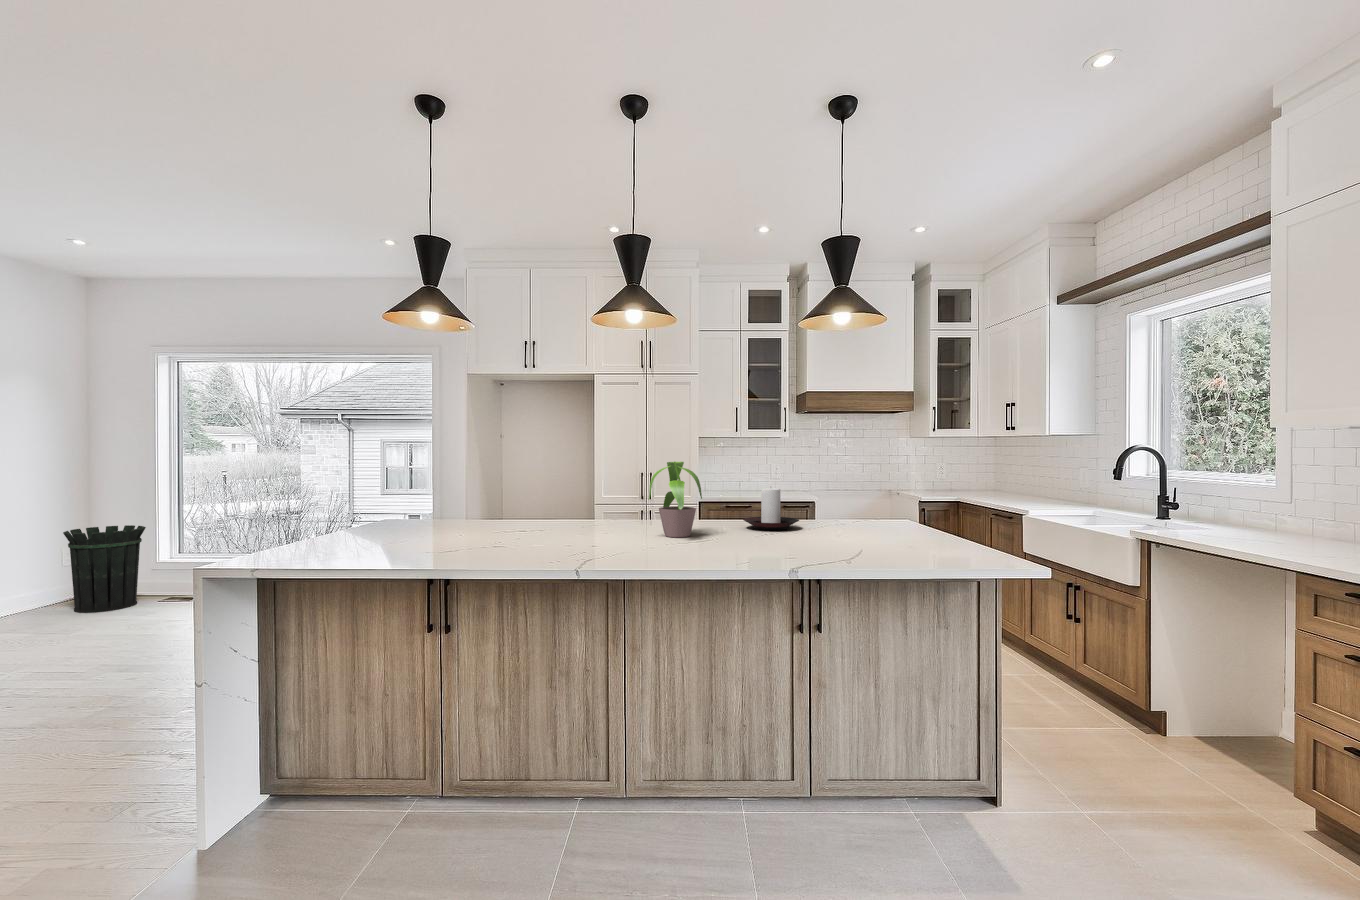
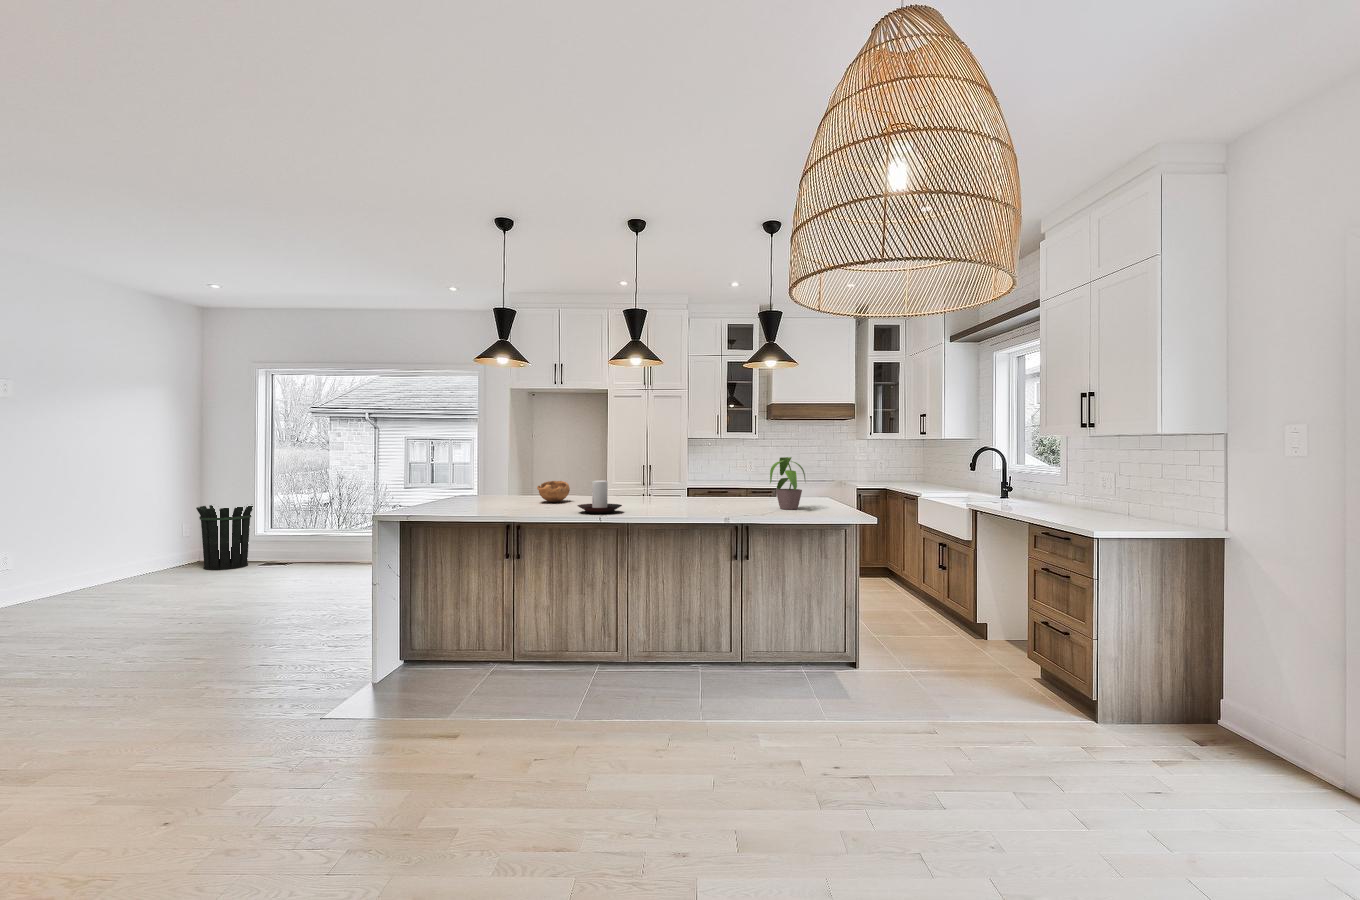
potted plant: present [648,462,702,537] -> present [770,457,805,510]
candle holder: present [743,488,799,530] -> present [577,480,622,513]
wooden bowl: none [483,500,535,533] -> present [537,481,570,502]

